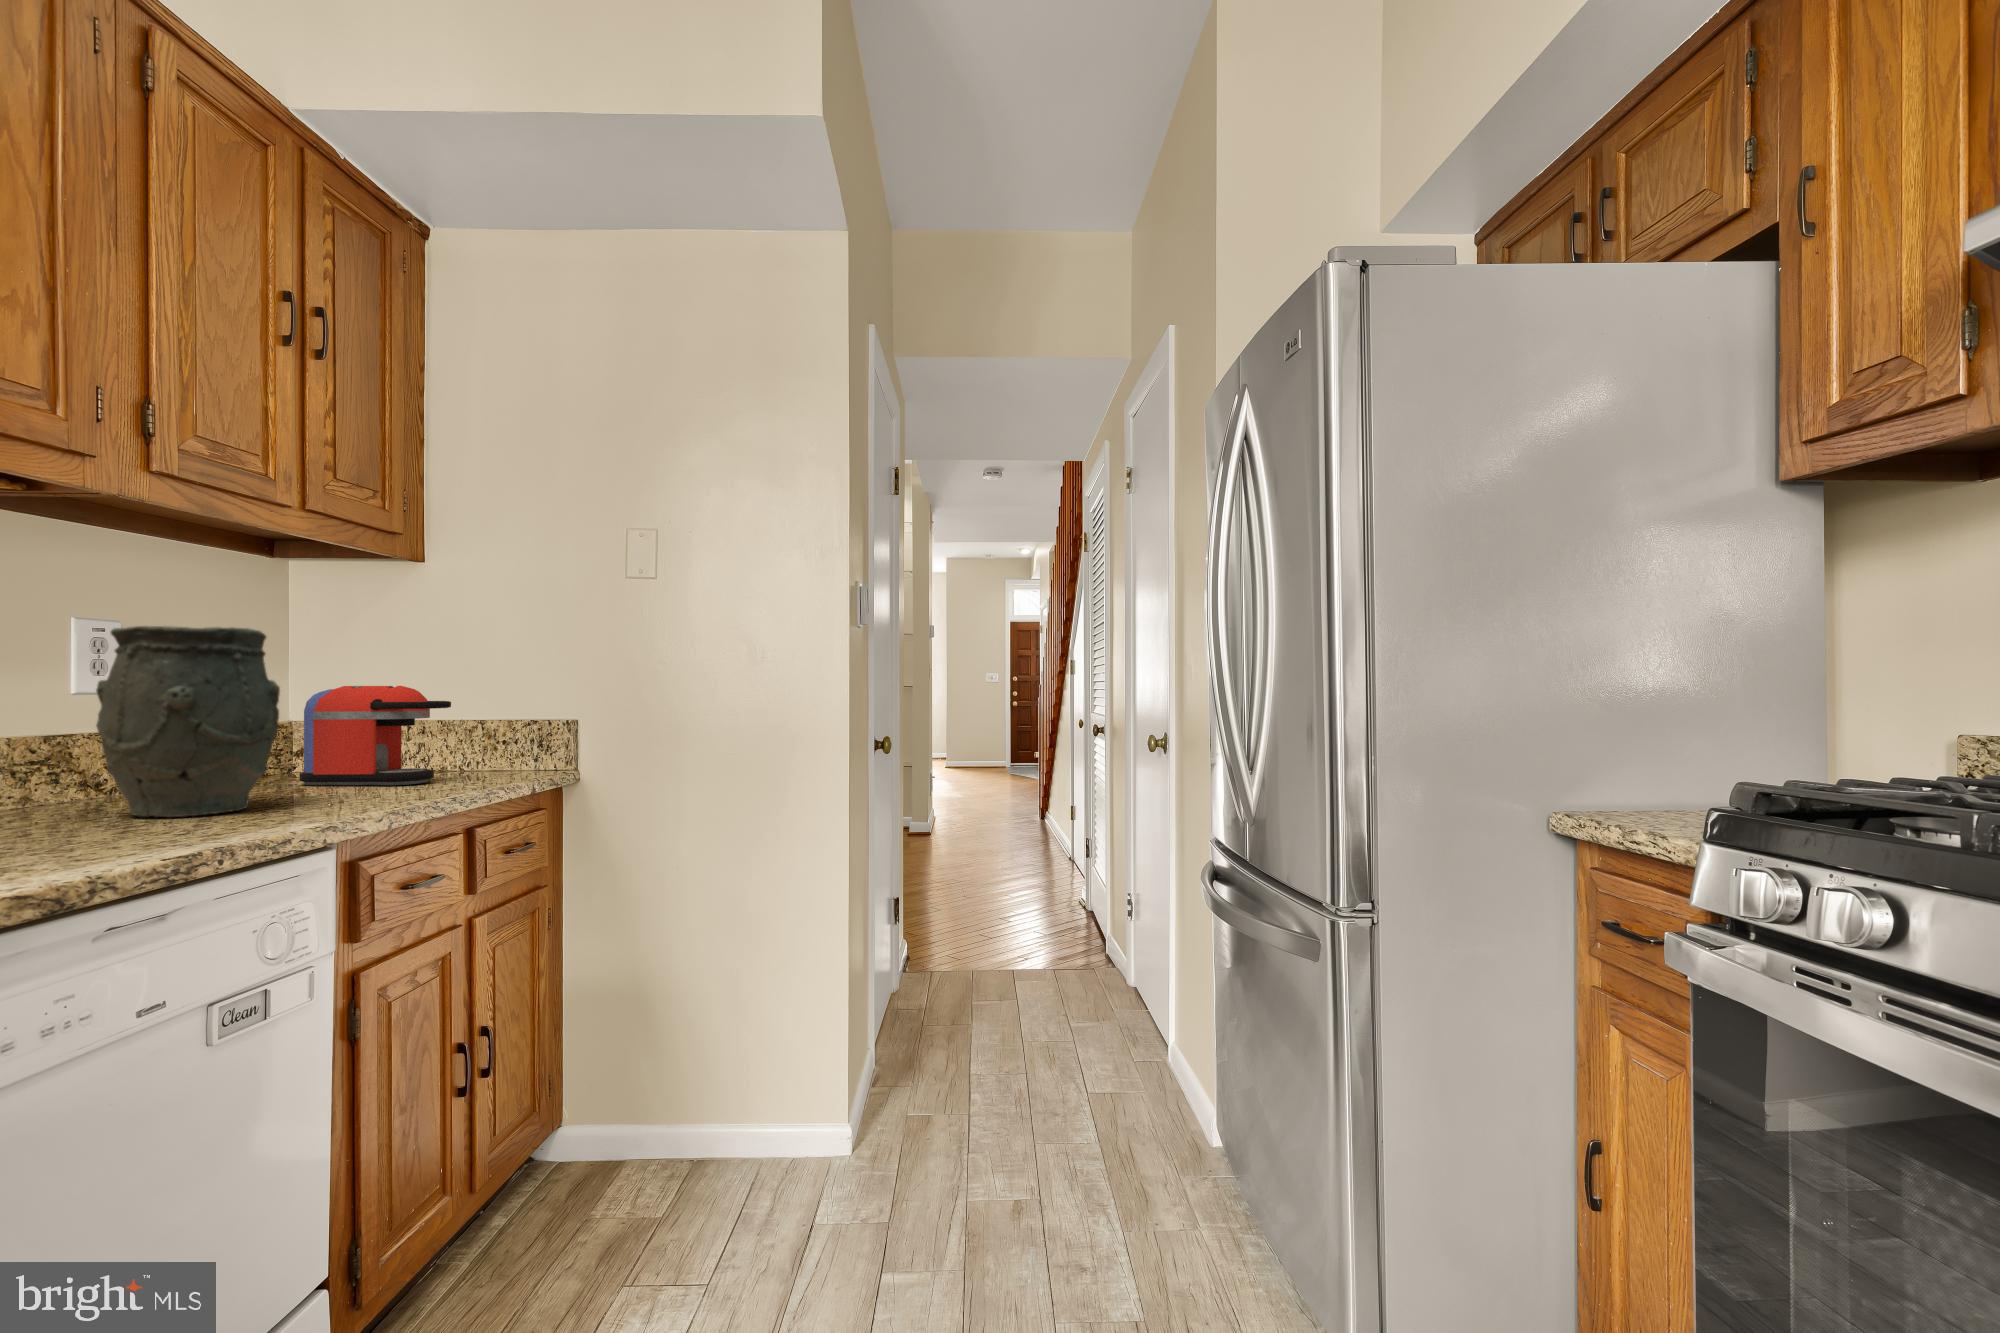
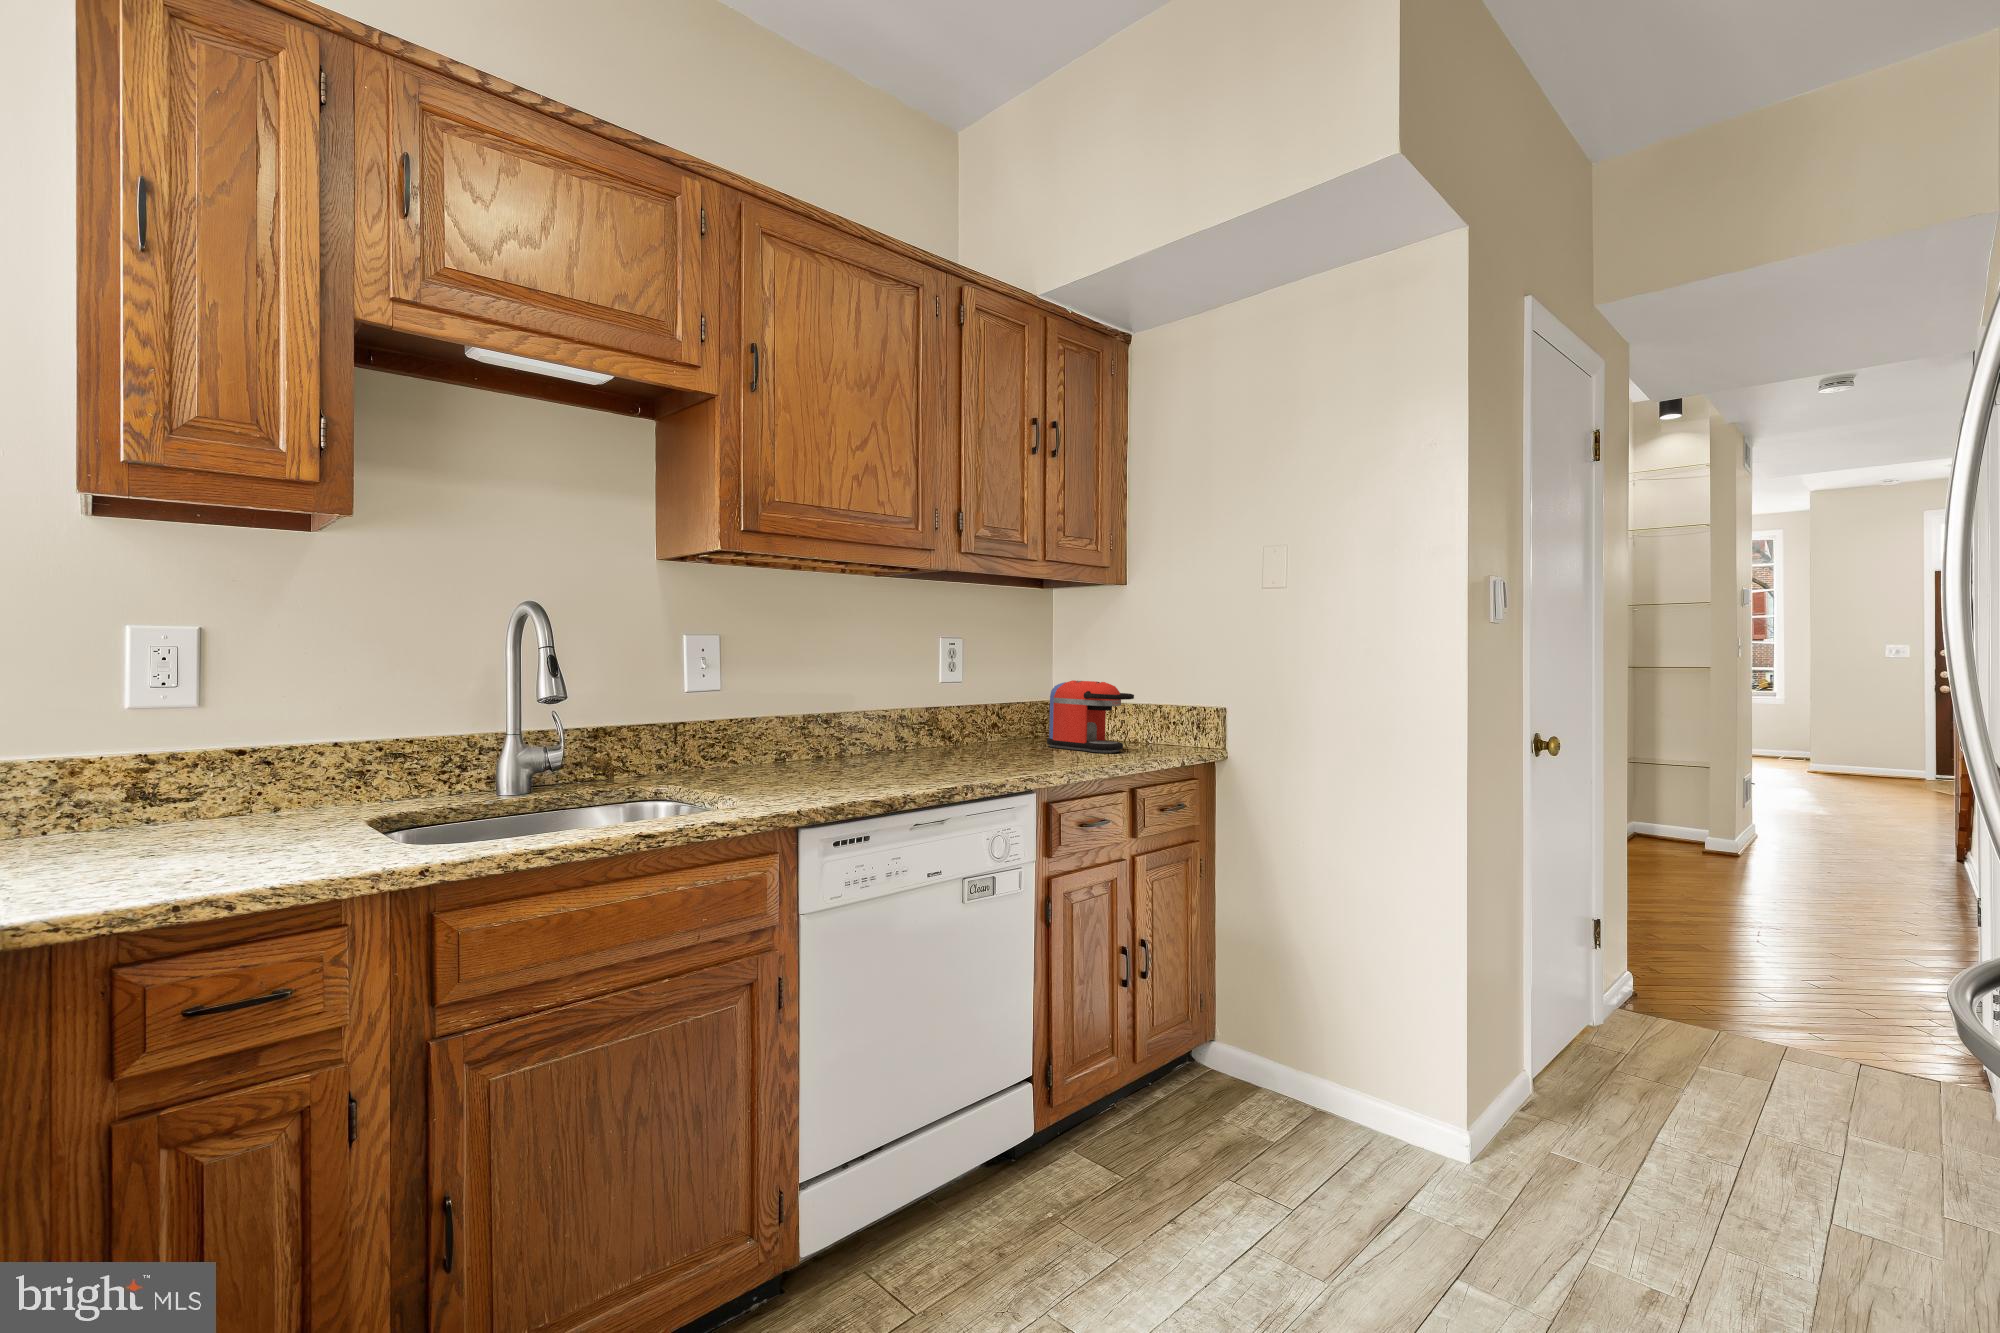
vase: present [96,626,280,817] -> none [932,648,1019,764]

